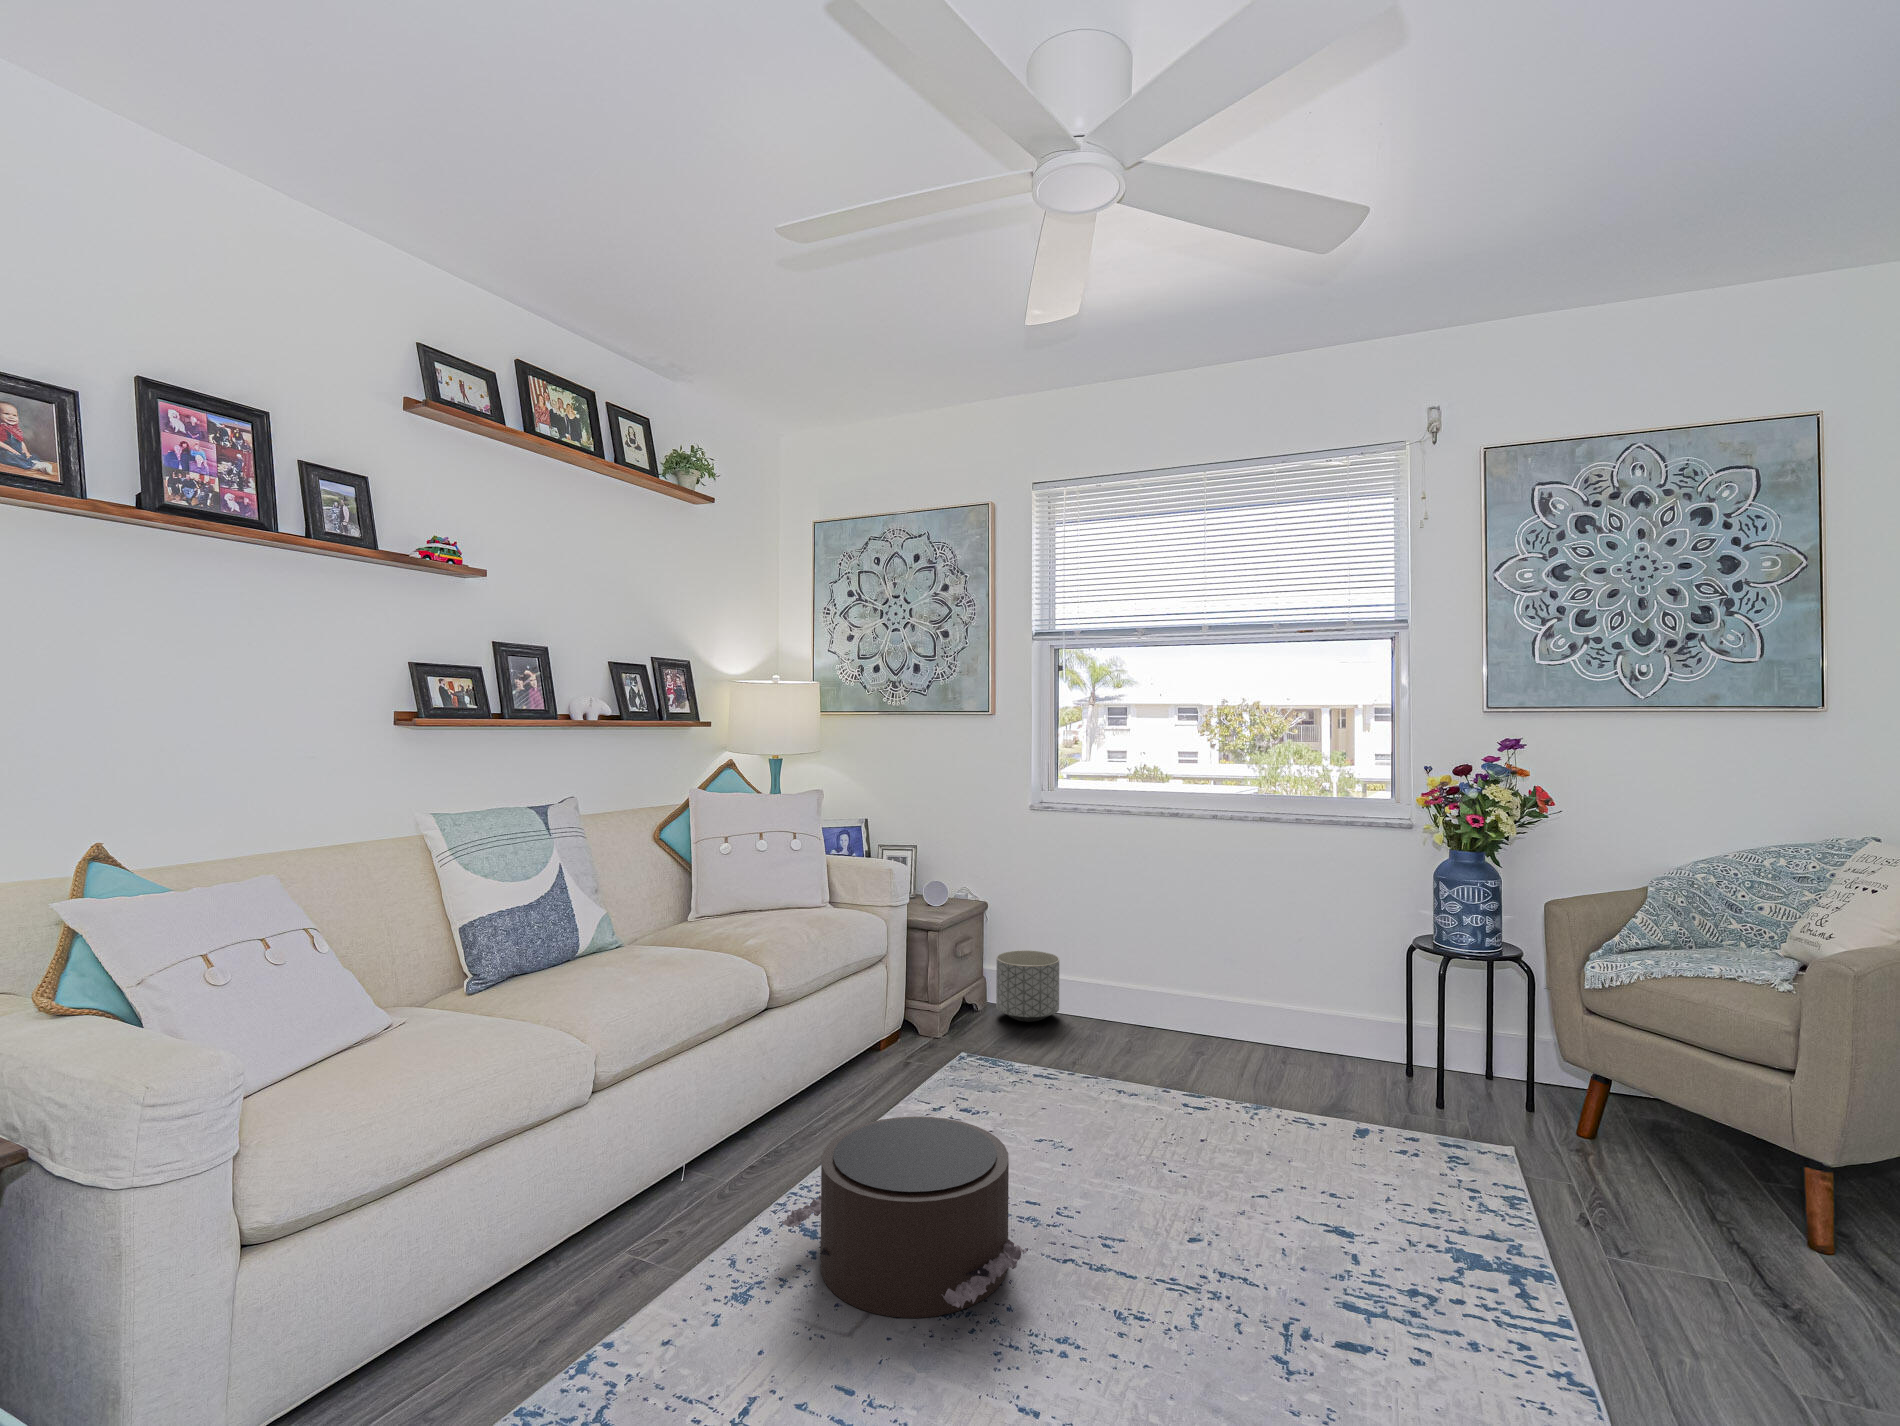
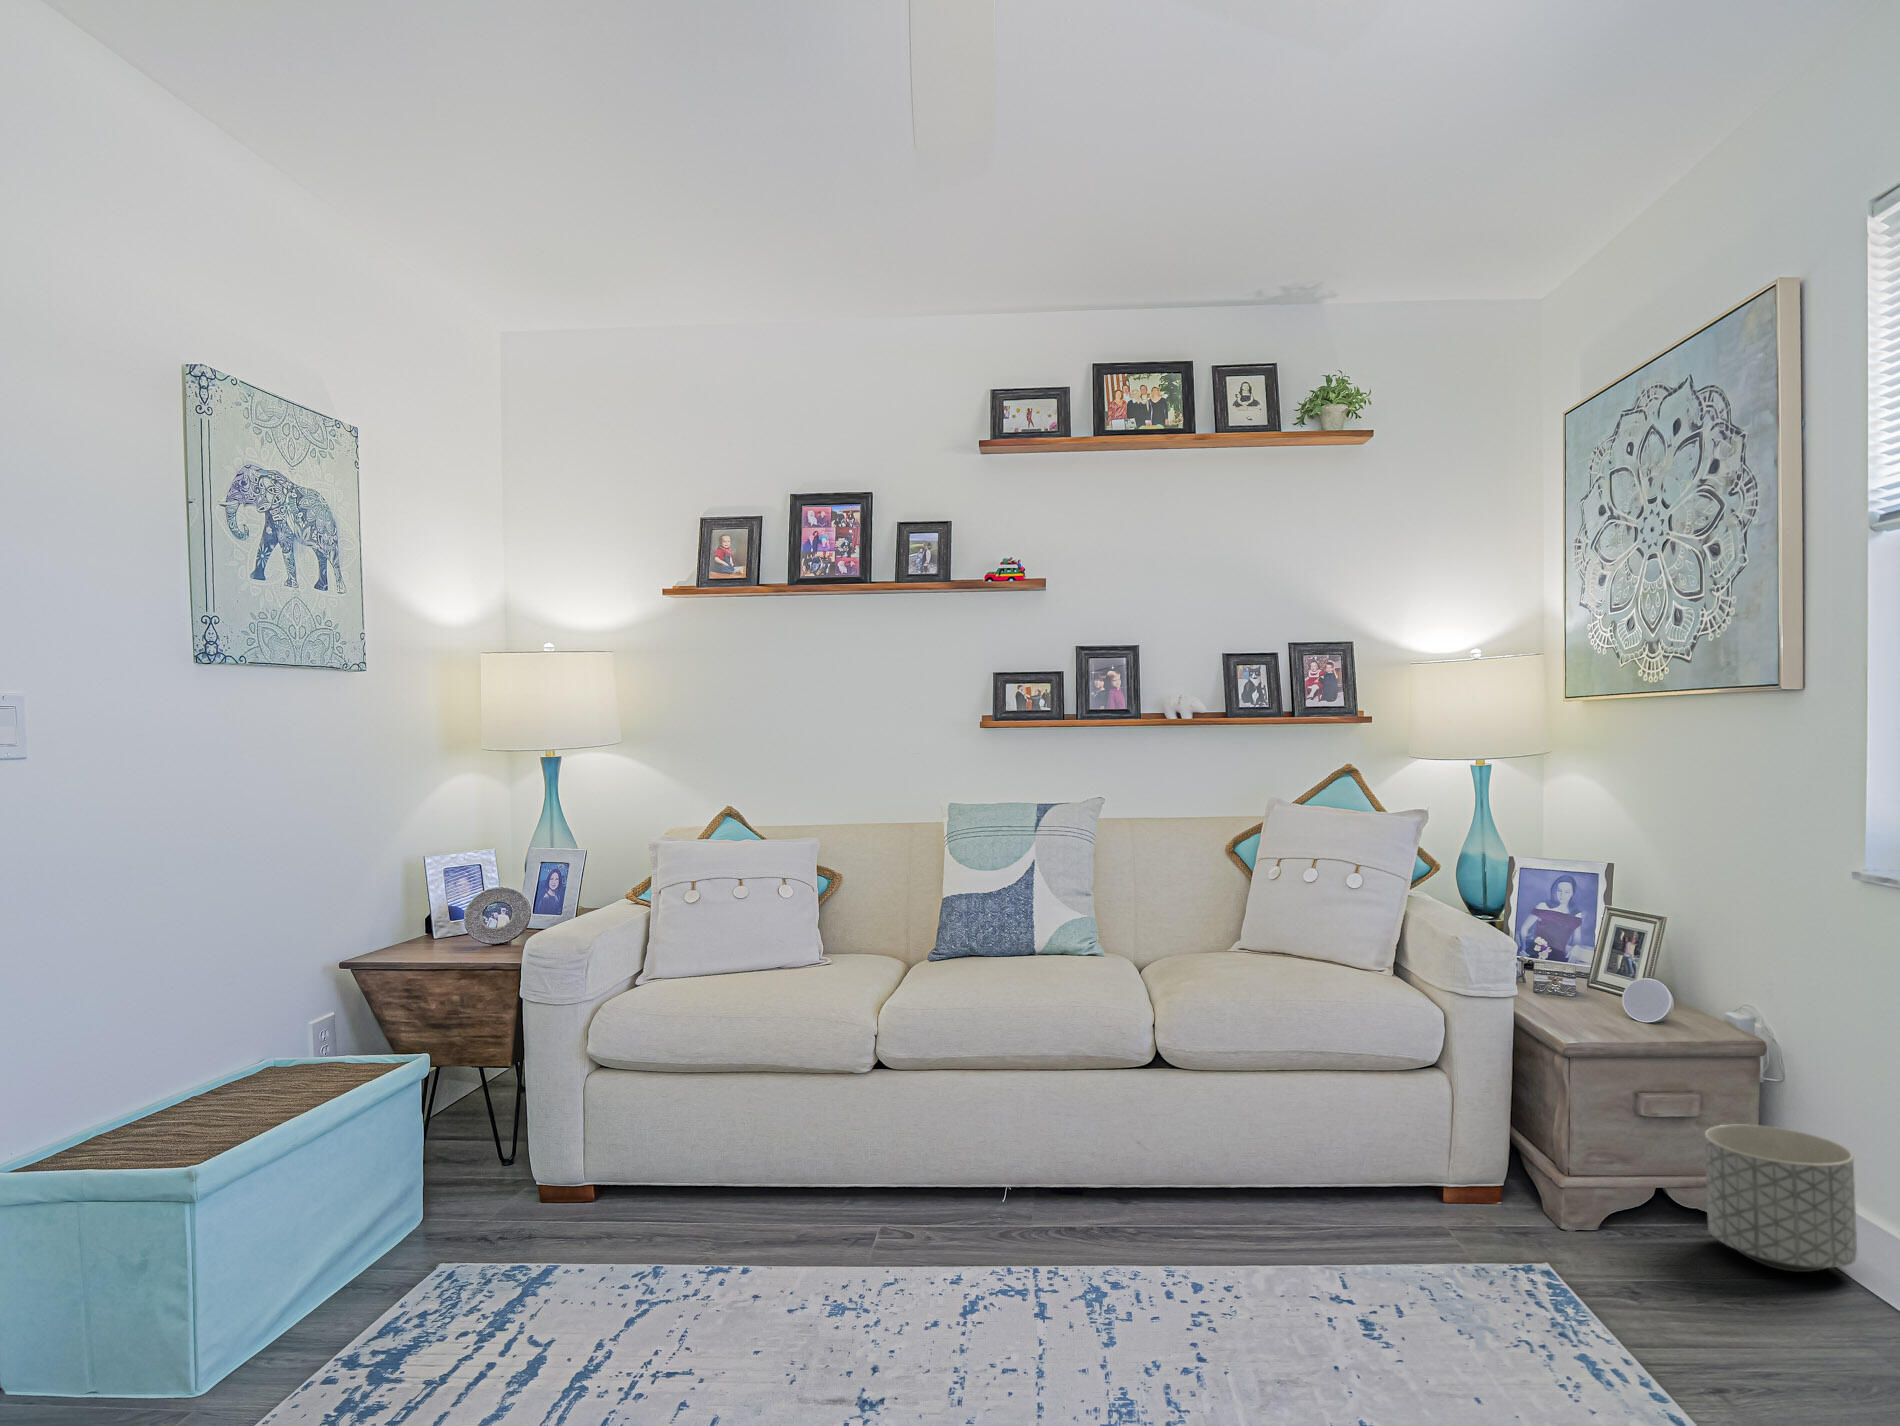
pouf: present [782,1117,1028,1318] -> none [781,1149,1030,1364]

